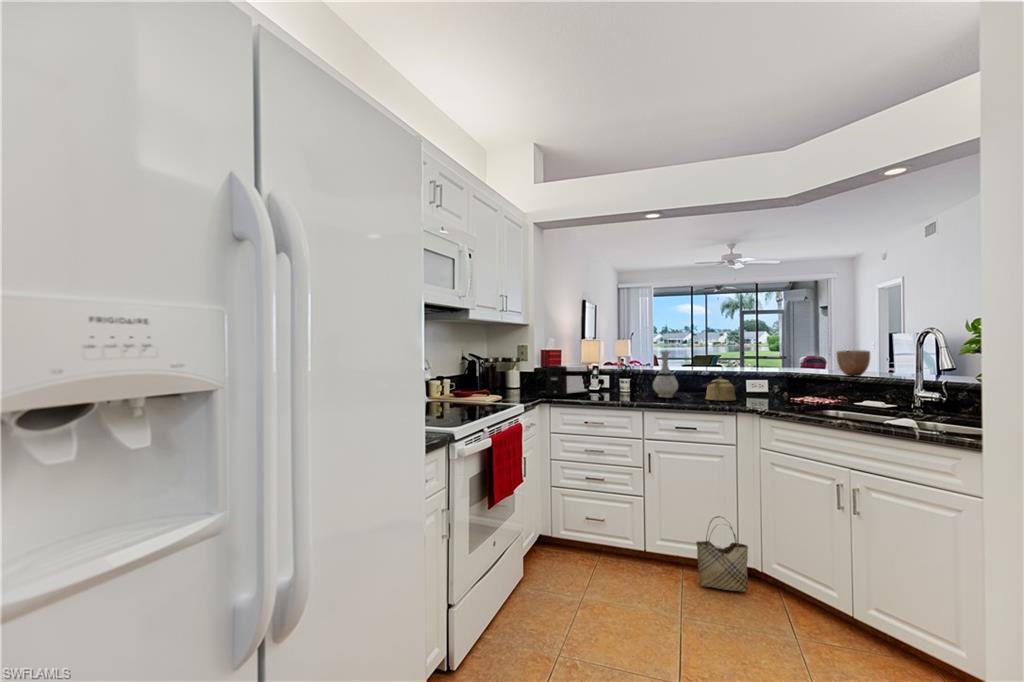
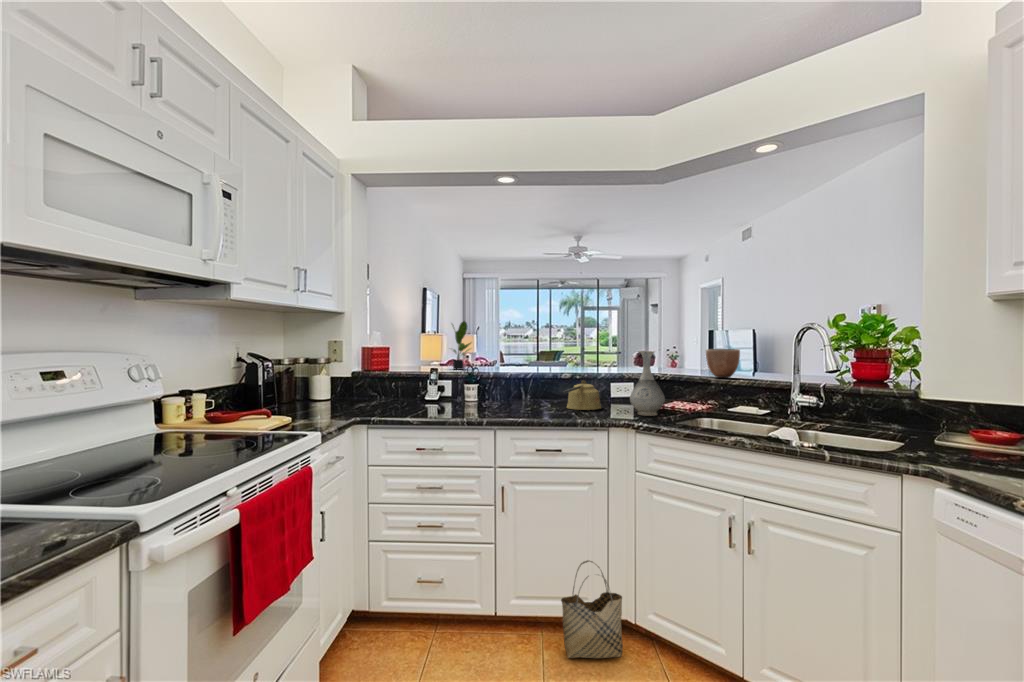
potted plant: none [607,328,628,368] -> present [453,321,471,369]
vase: present [653,351,678,398] -> present [630,351,665,416]
toaster: present [546,365,590,397] -> none [365,367,426,411]

